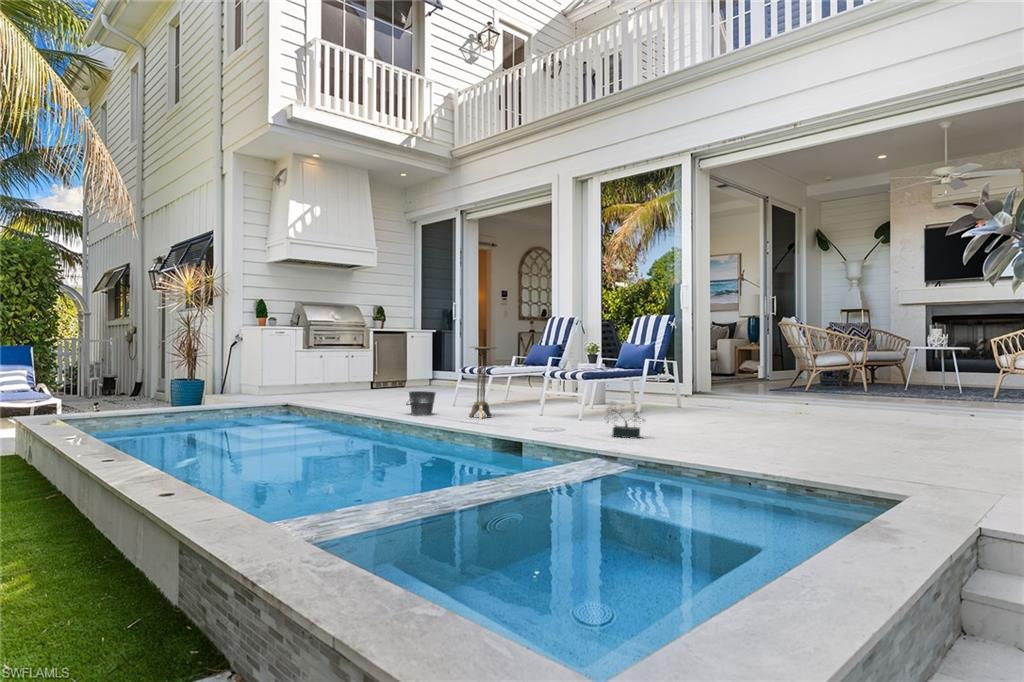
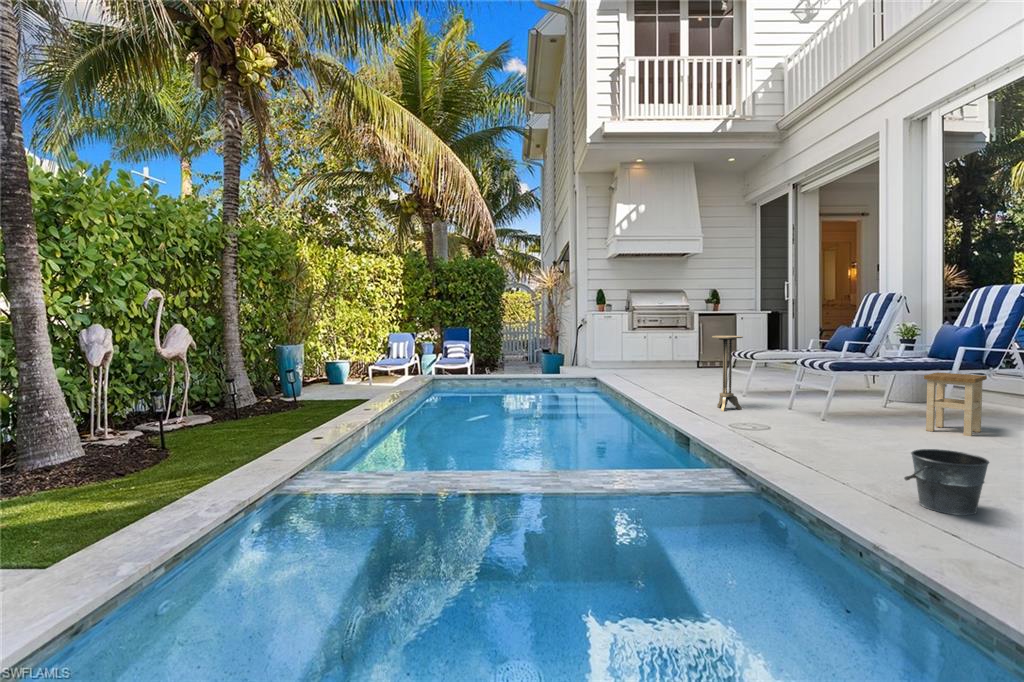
stool: none [642,377,675,424] -> present [924,373,987,436]
bucket: present [406,391,435,416] -> present [904,449,989,515]
decorative plant: present [605,401,645,438] -> none [810,407,869,457]

